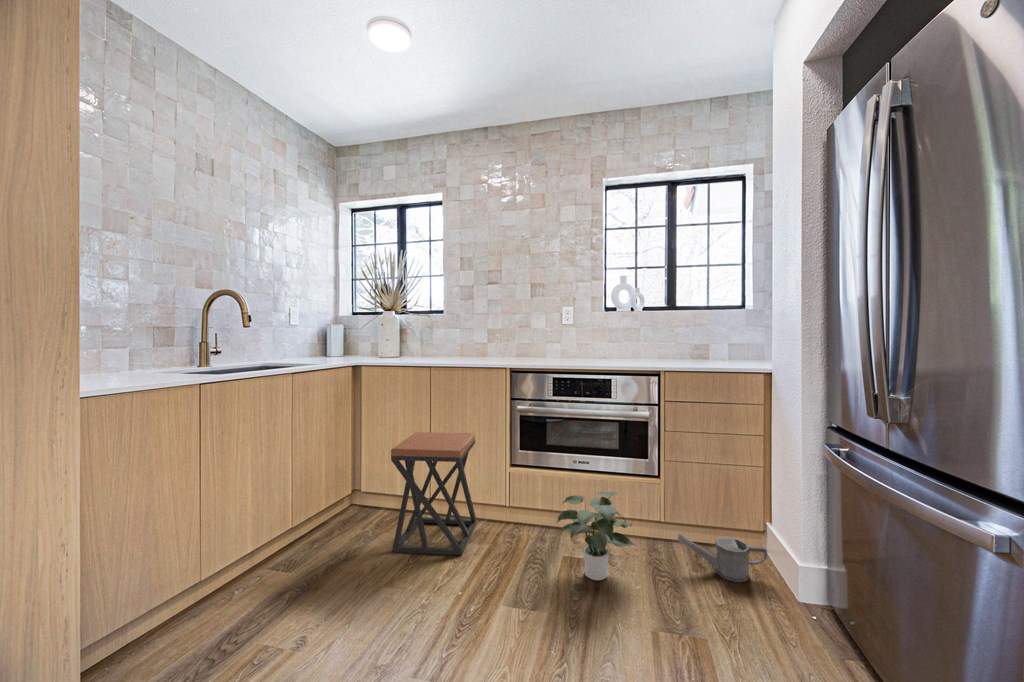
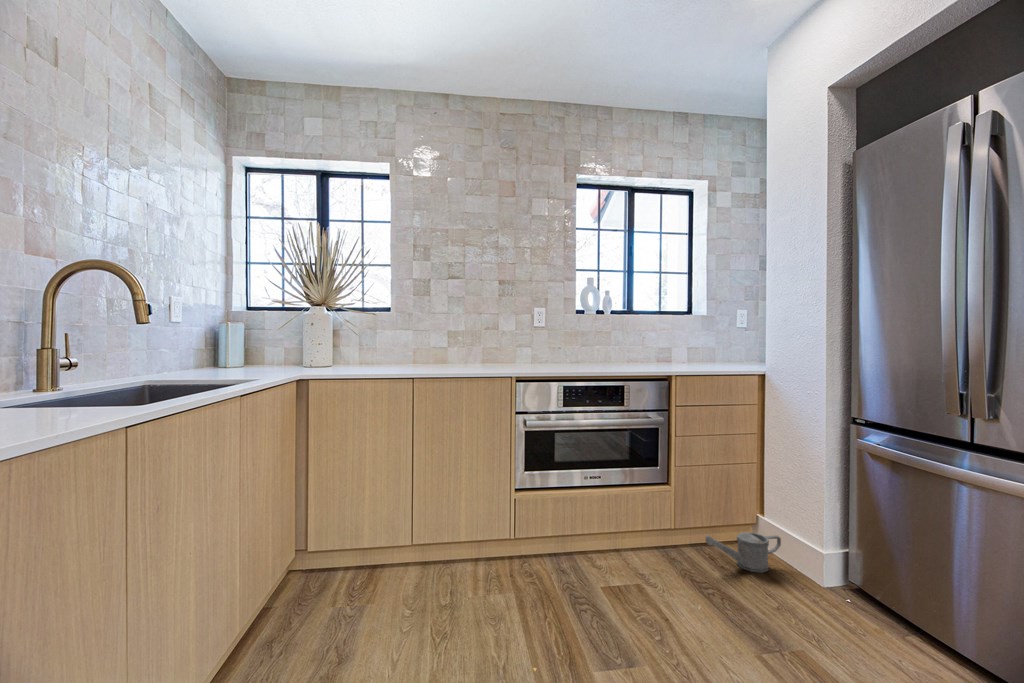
stool: present [391,432,476,555] -> none [399,455,493,615]
potted plant: present [557,492,637,580] -> none [602,501,688,597]

